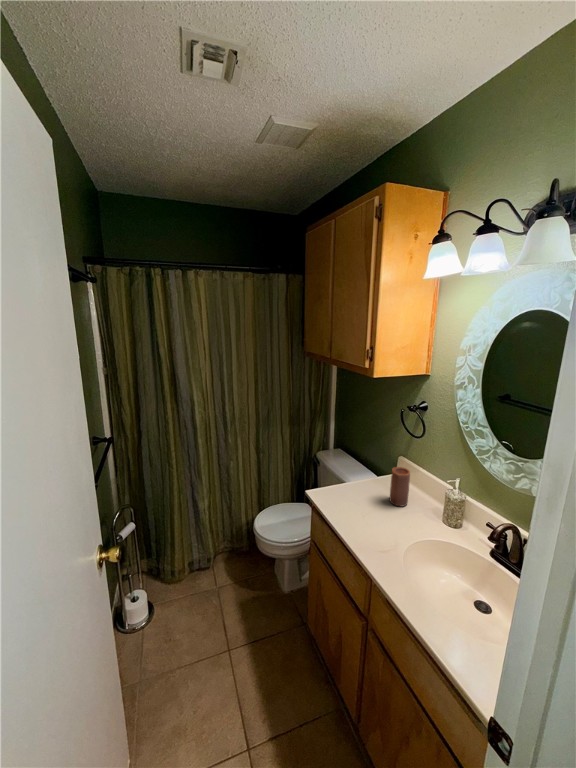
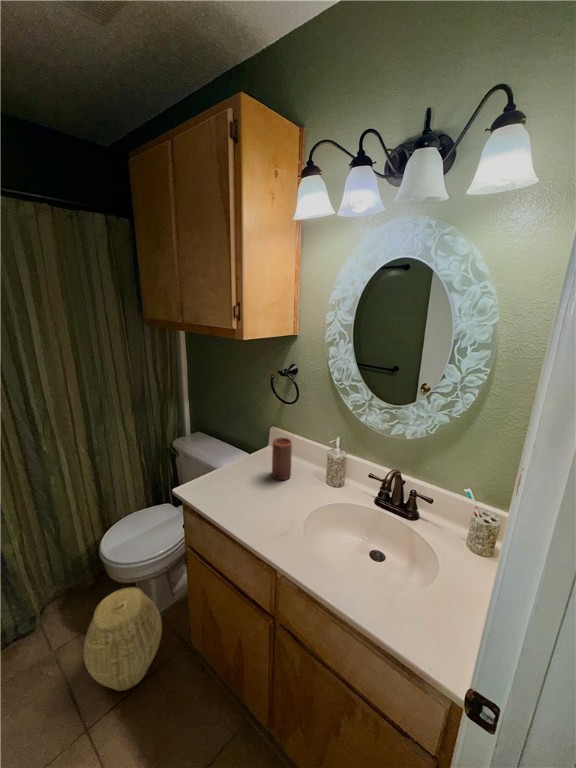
woven basket: none [236,558,288,636] -> present [84,587,162,691]

